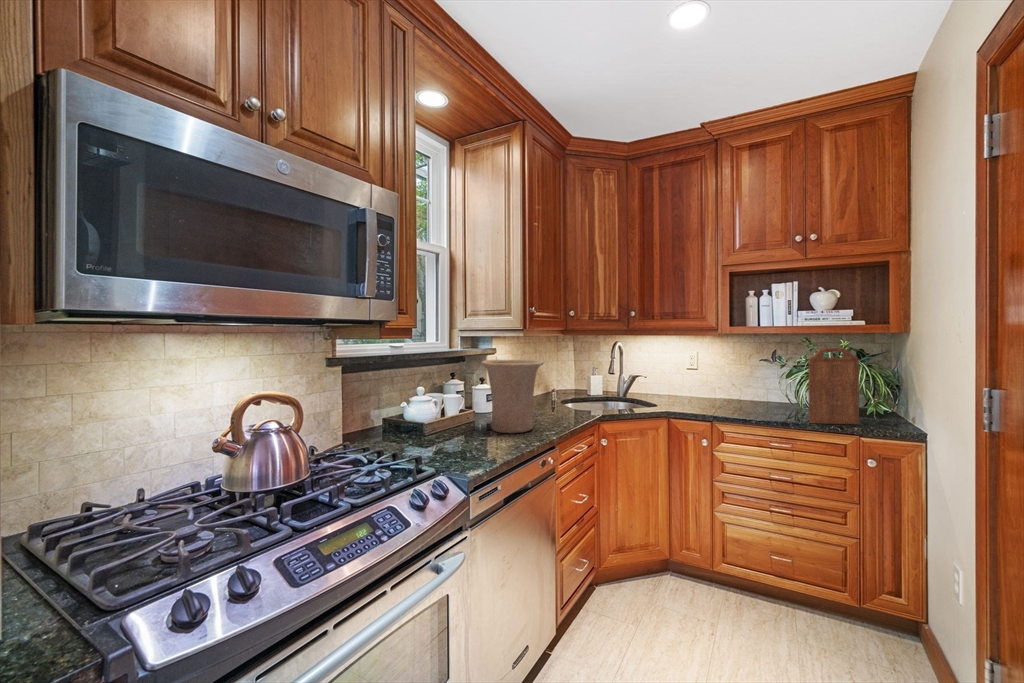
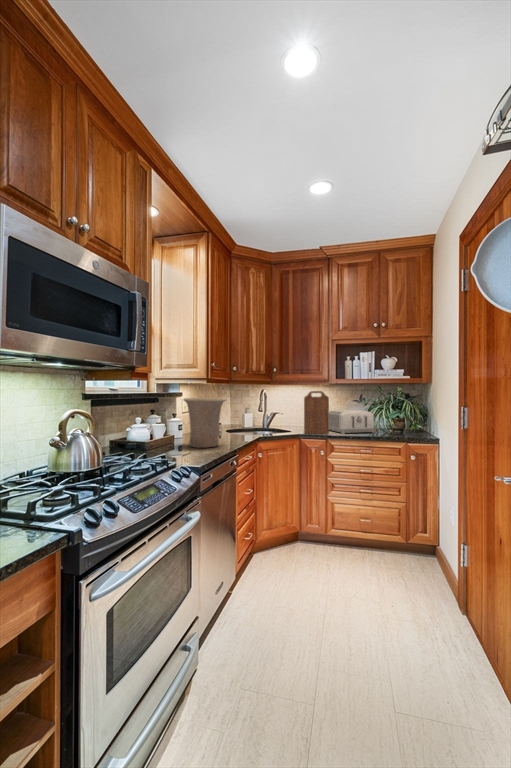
cutting board: present [809,348,859,424] -> present [304,391,329,434]
toaster: none [715,375,799,414] -> present [329,410,375,434]

